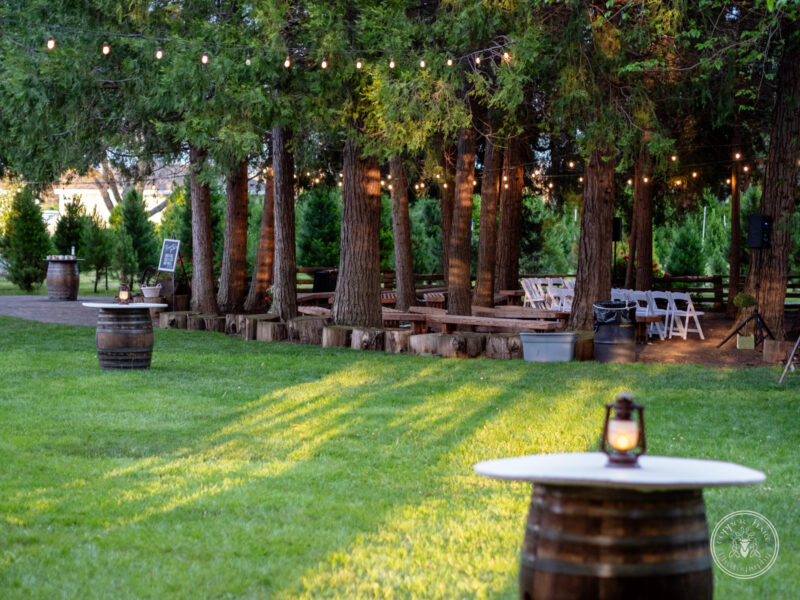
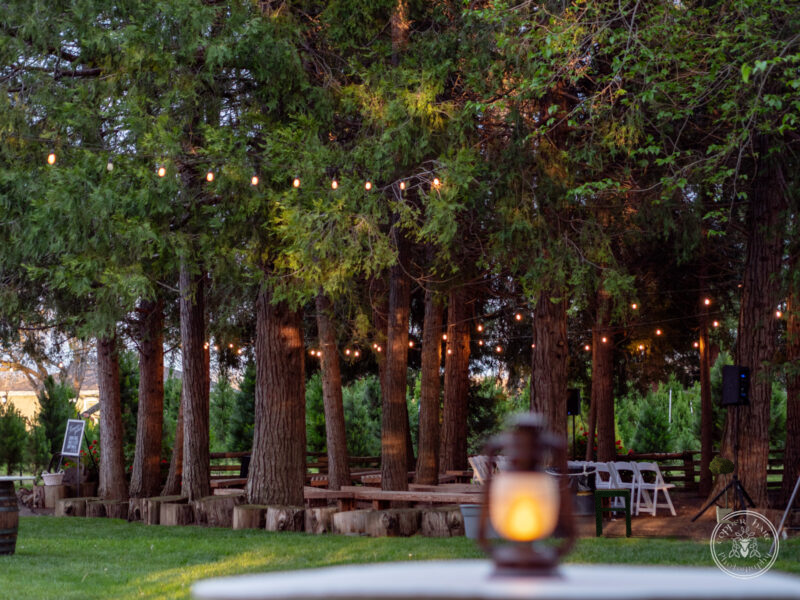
stool: none [633,322,663,362] -> present [595,489,632,537]

